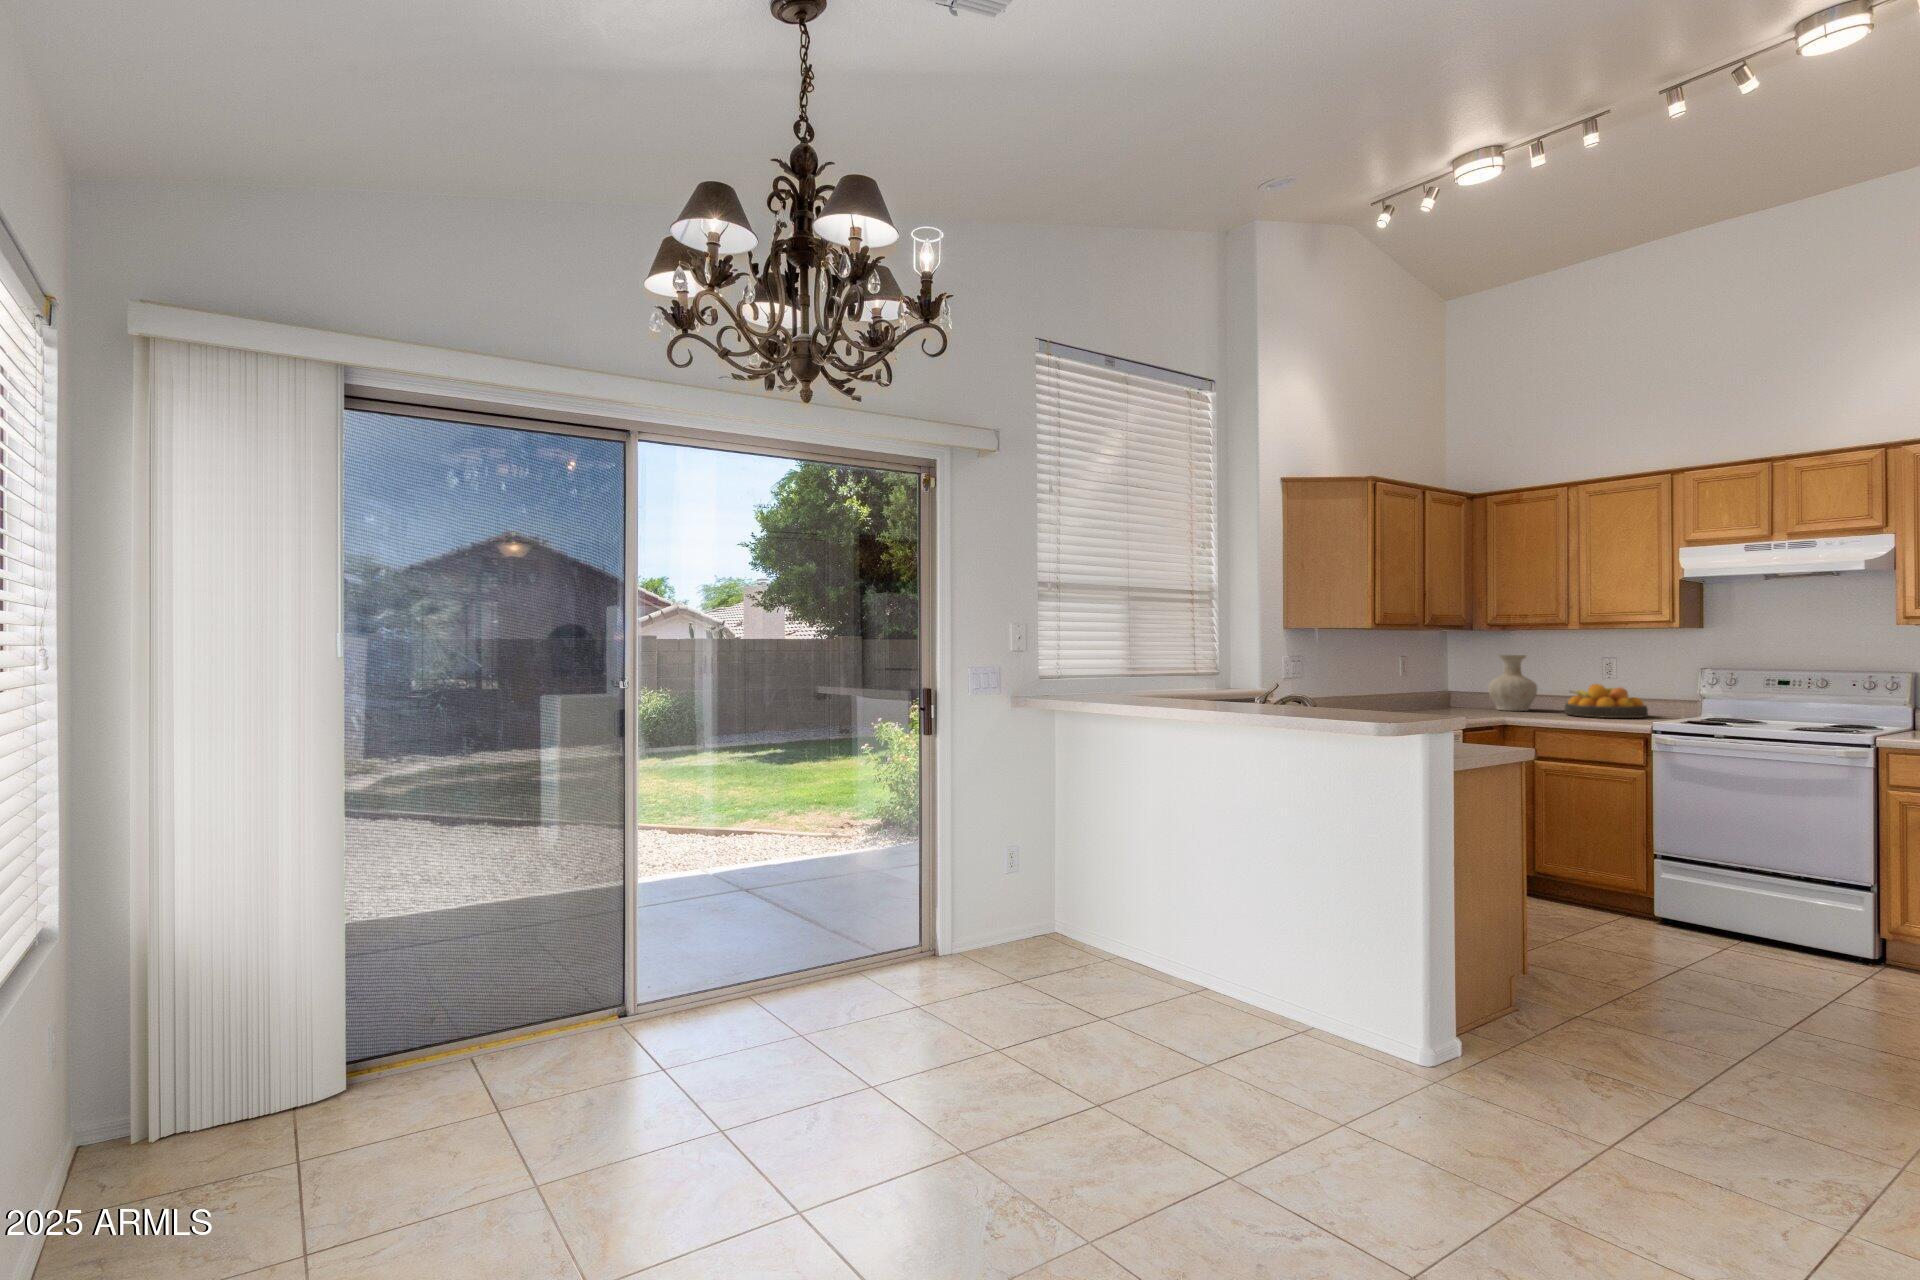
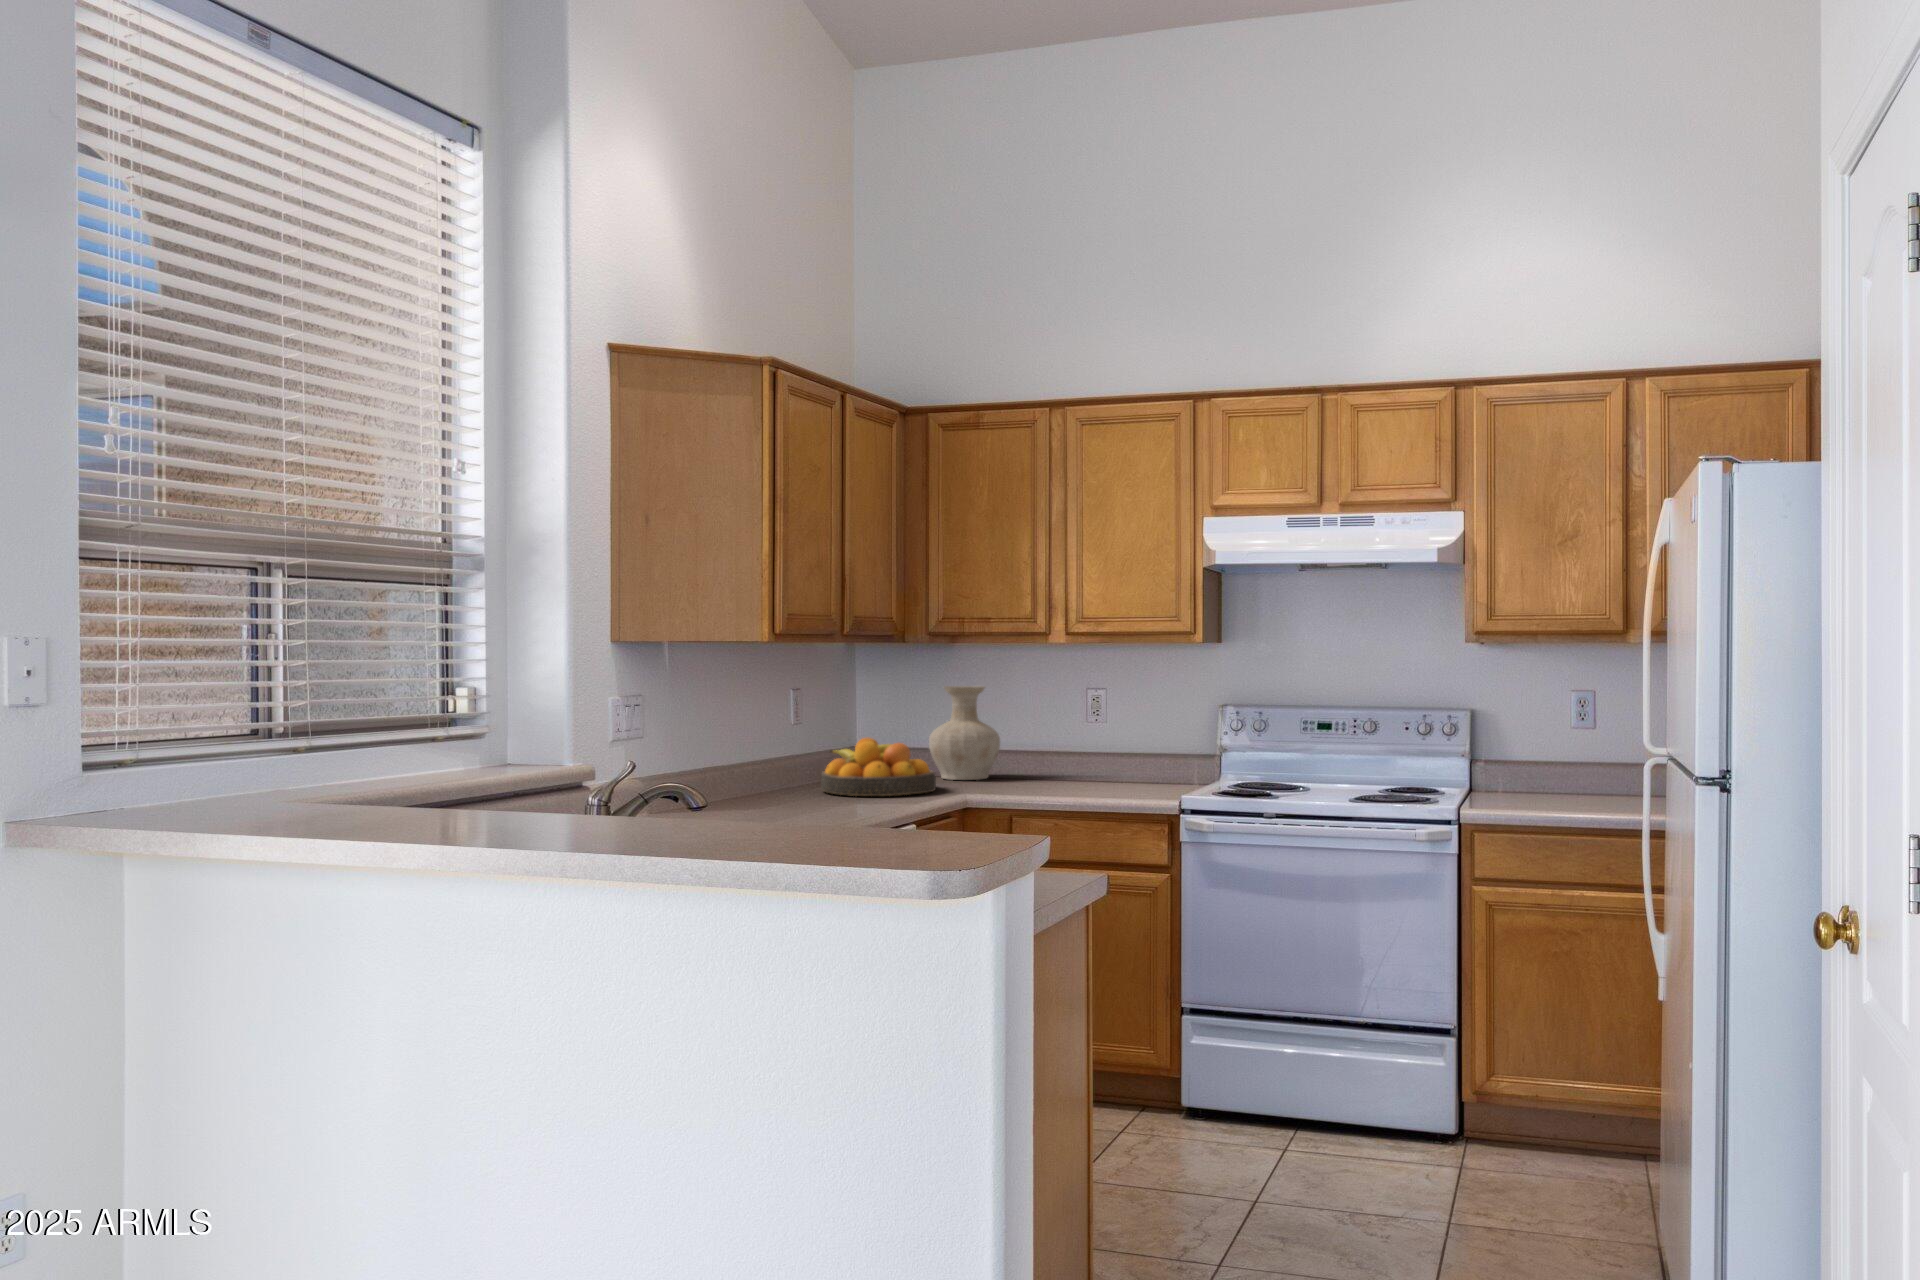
fruit bowl: present [1564,684,1648,718] -> present [821,738,936,796]

